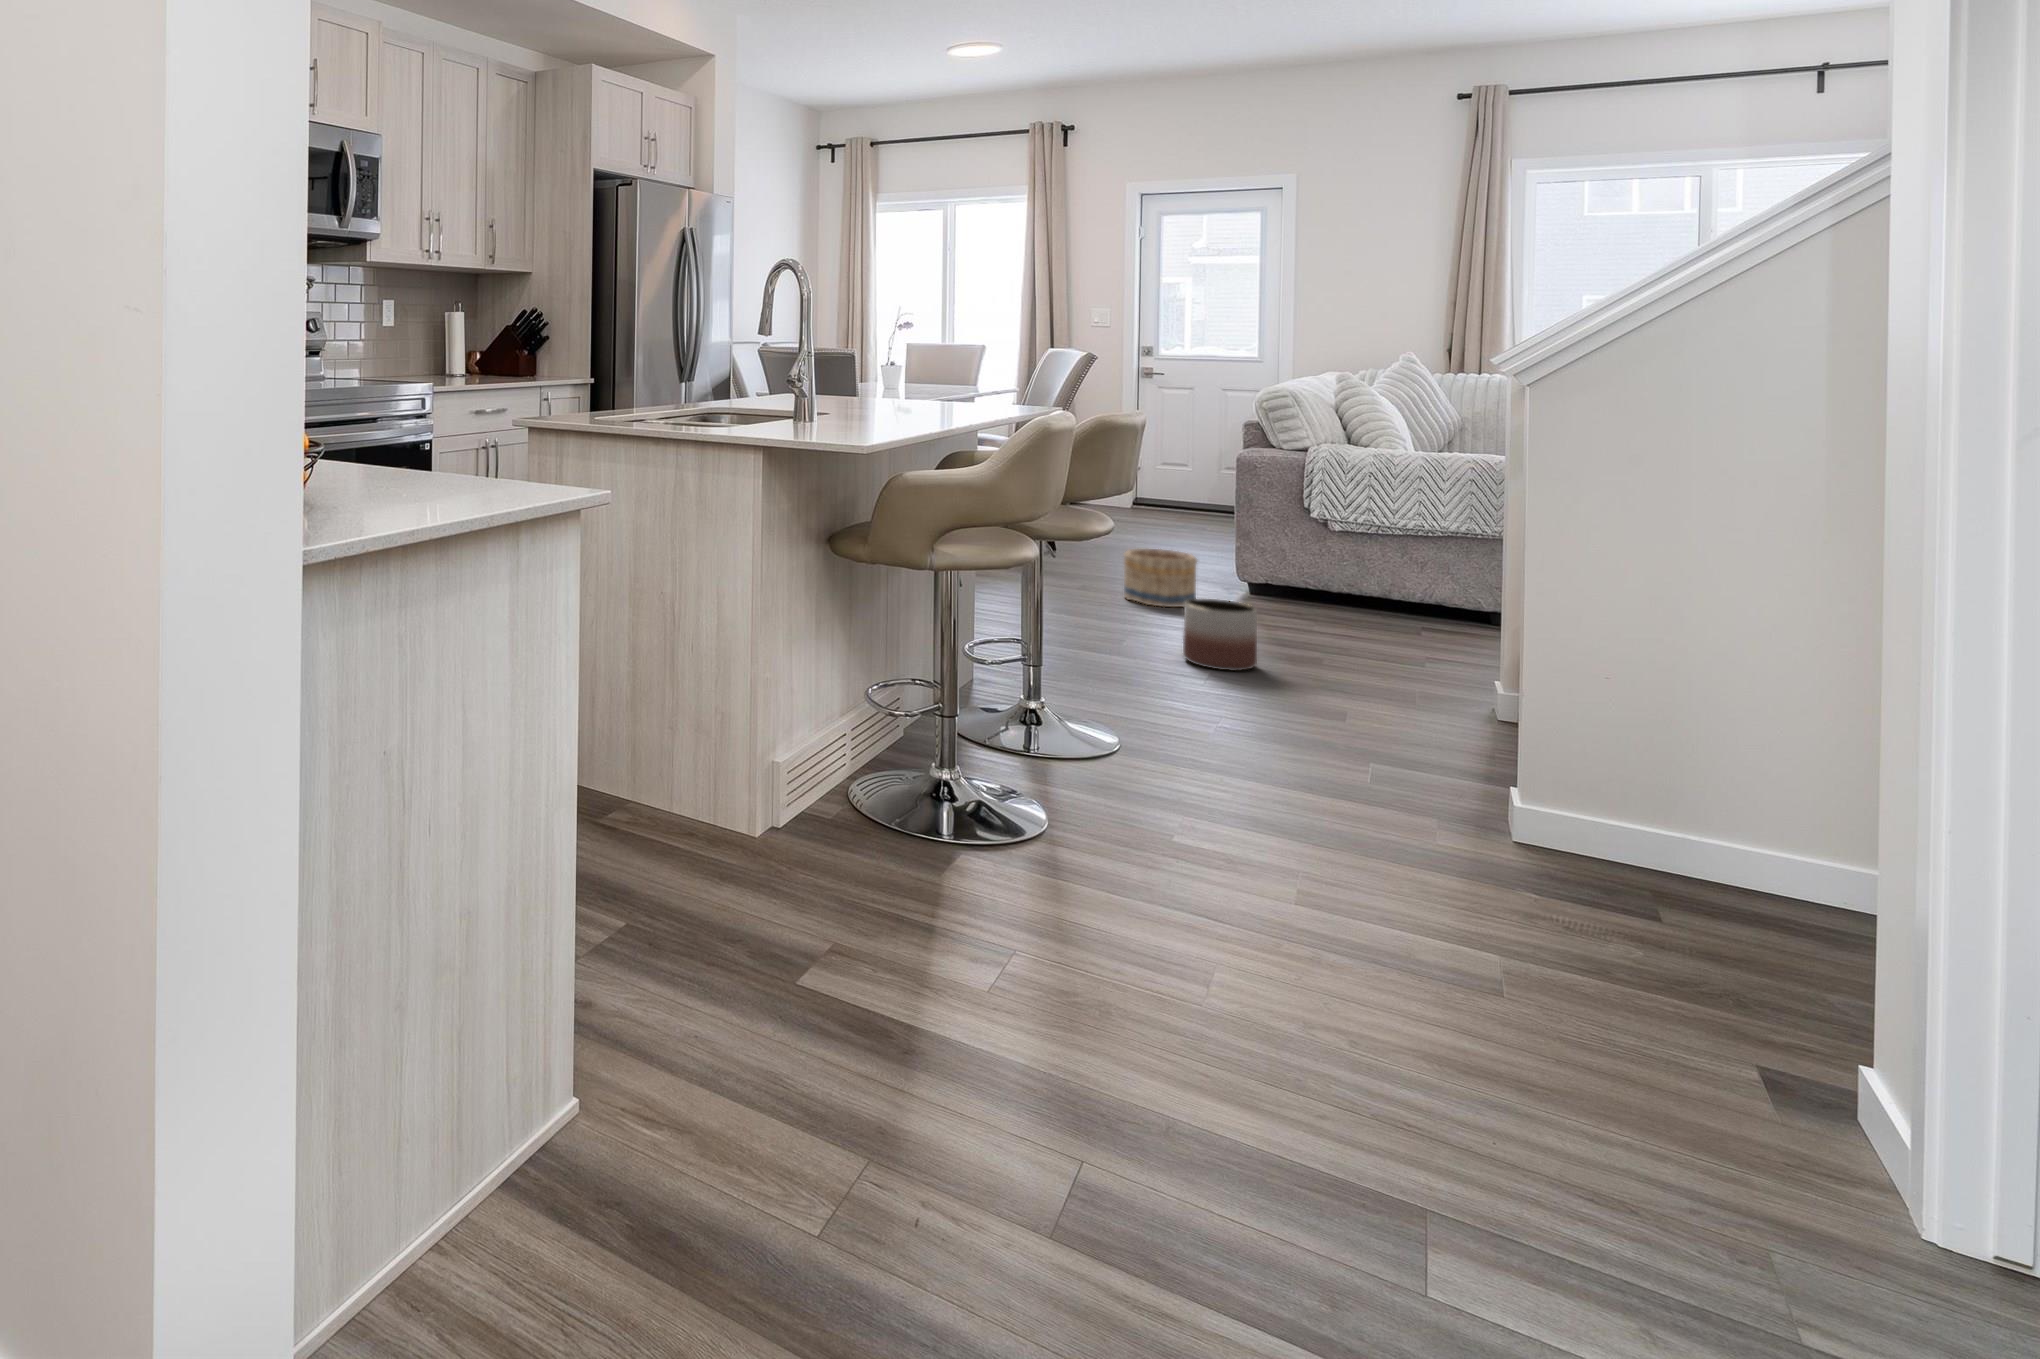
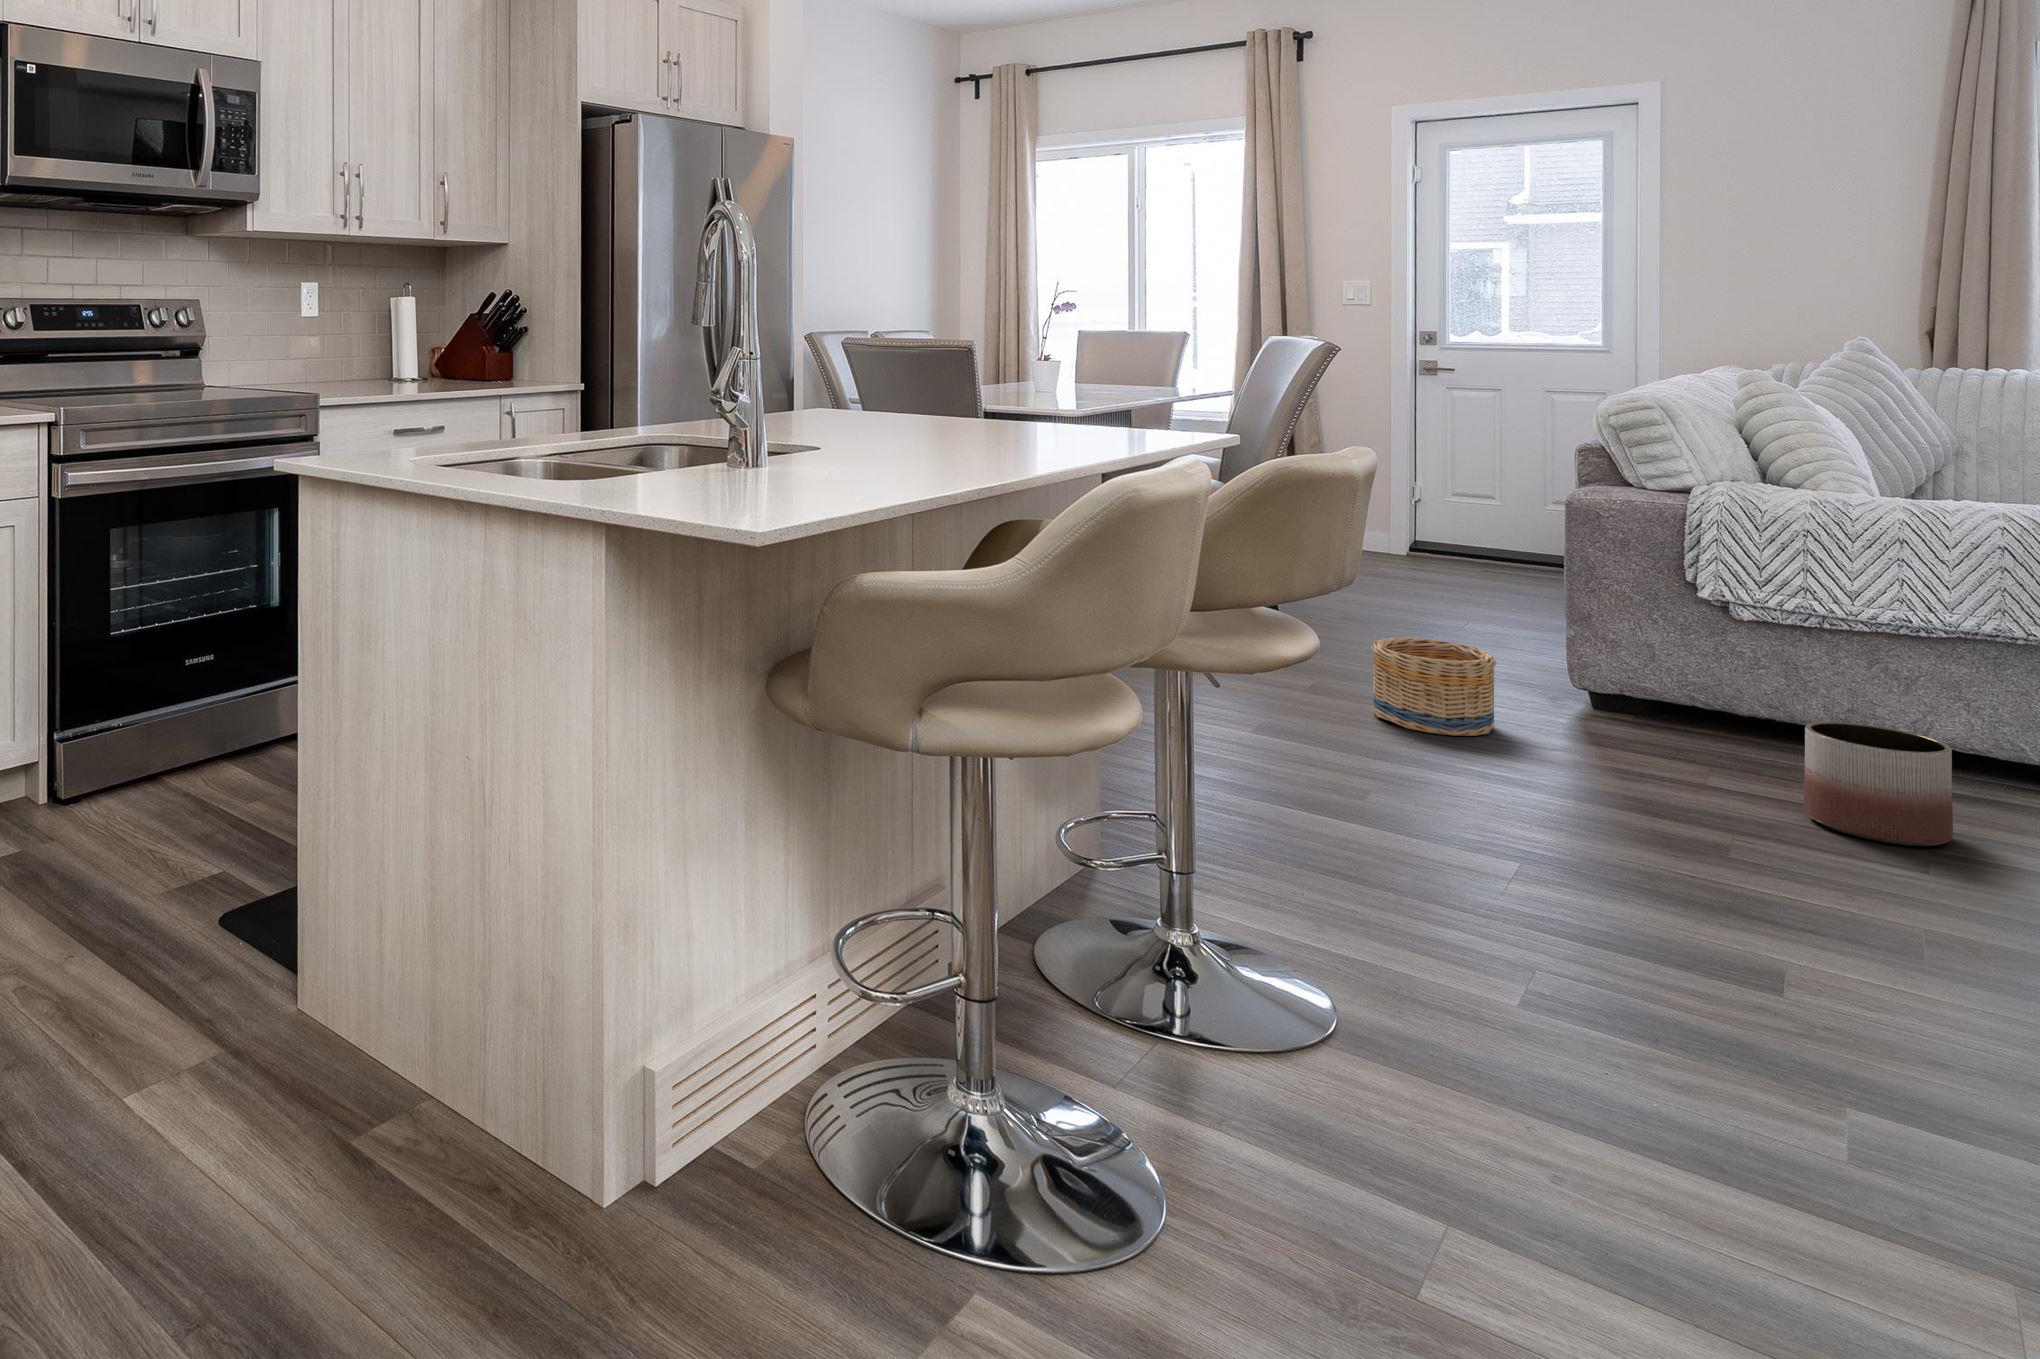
planter: present [1183,599,1257,671] -> present [1804,722,1953,846]

